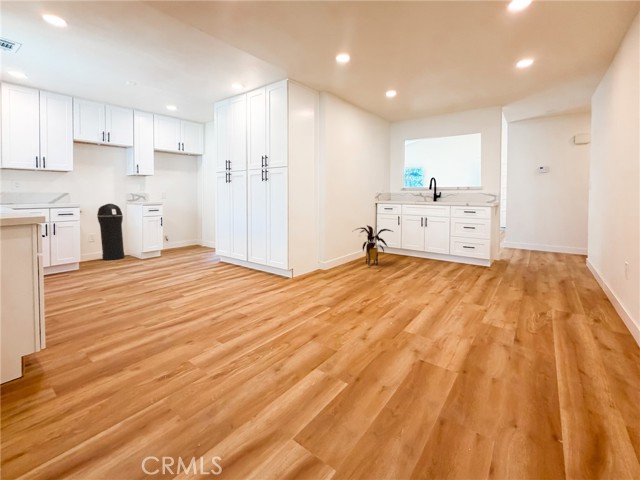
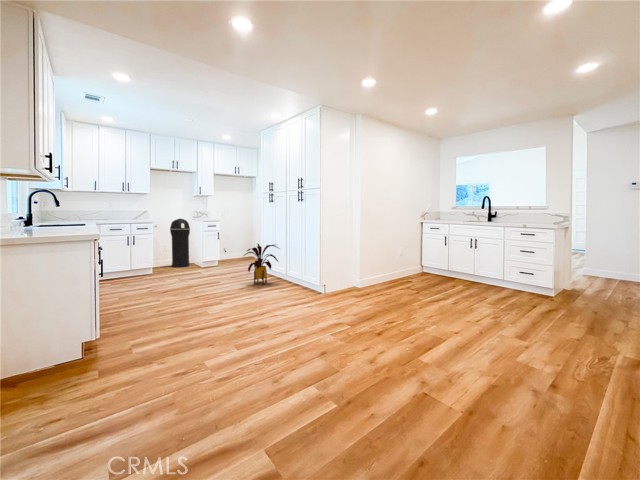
house plant: present [358,225,393,265] -> present [244,244,278,284]

